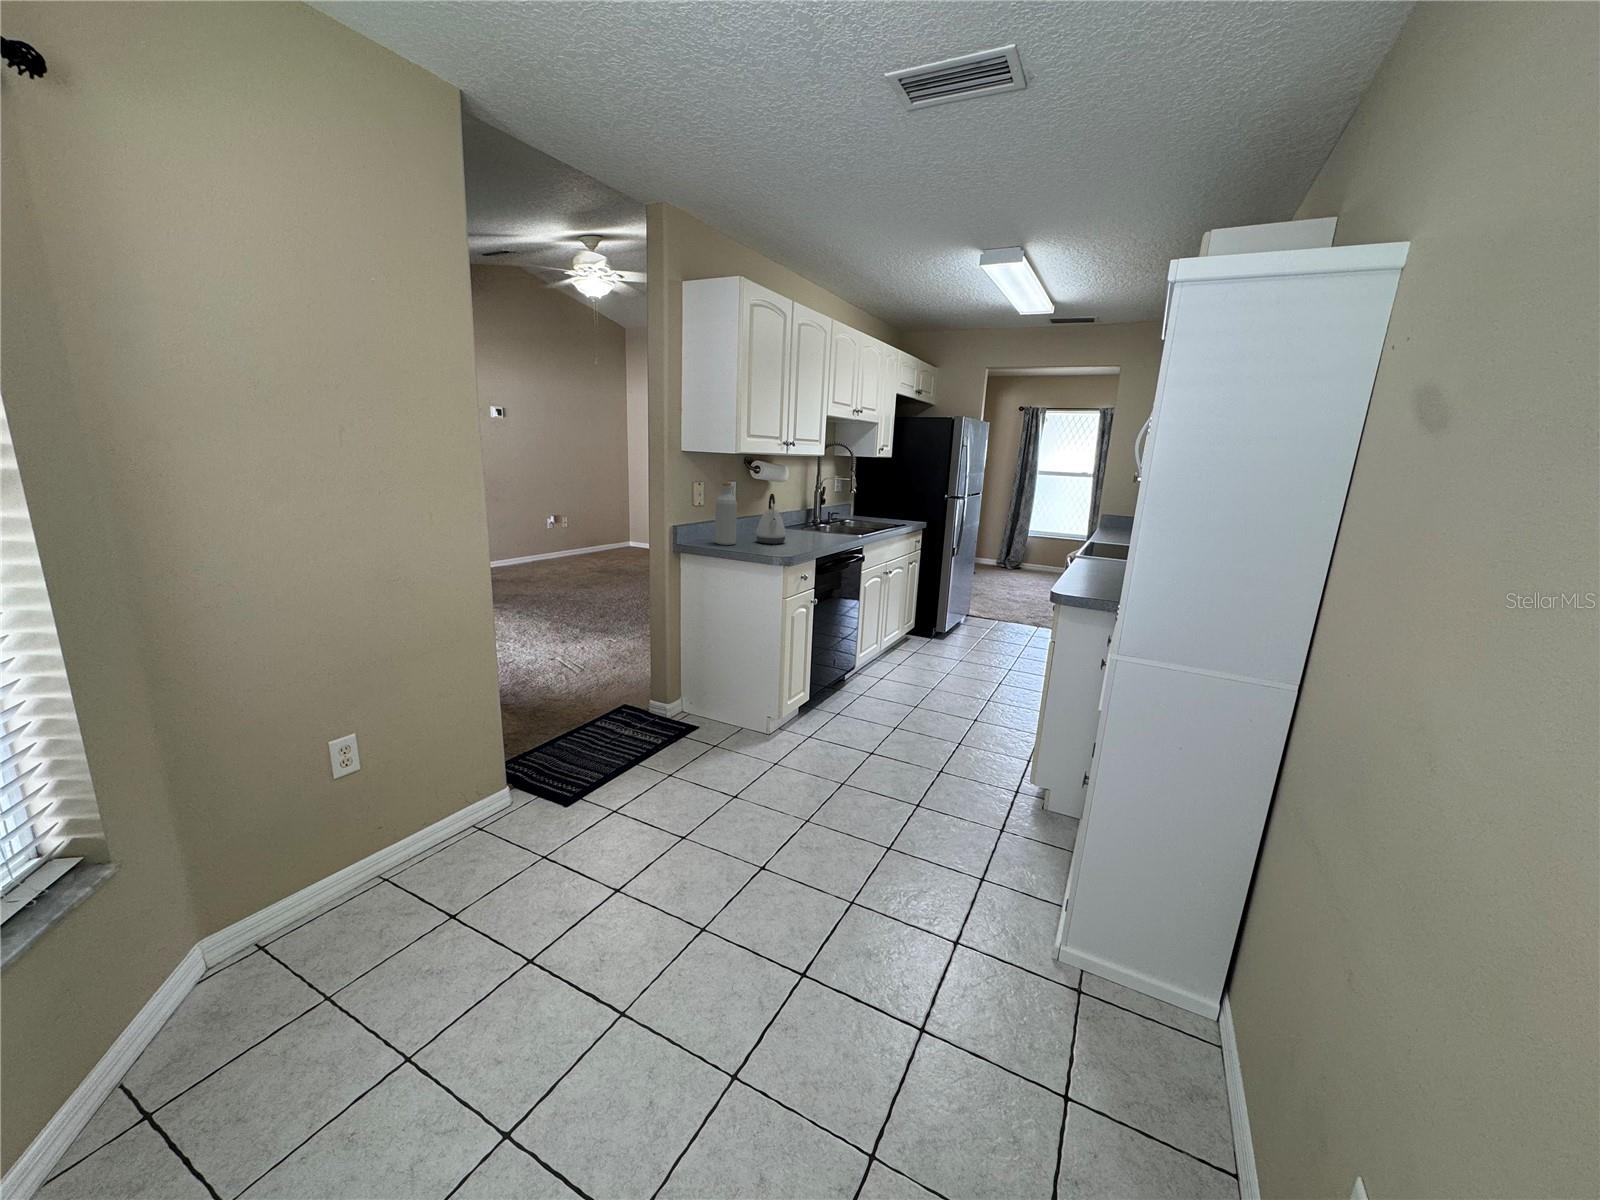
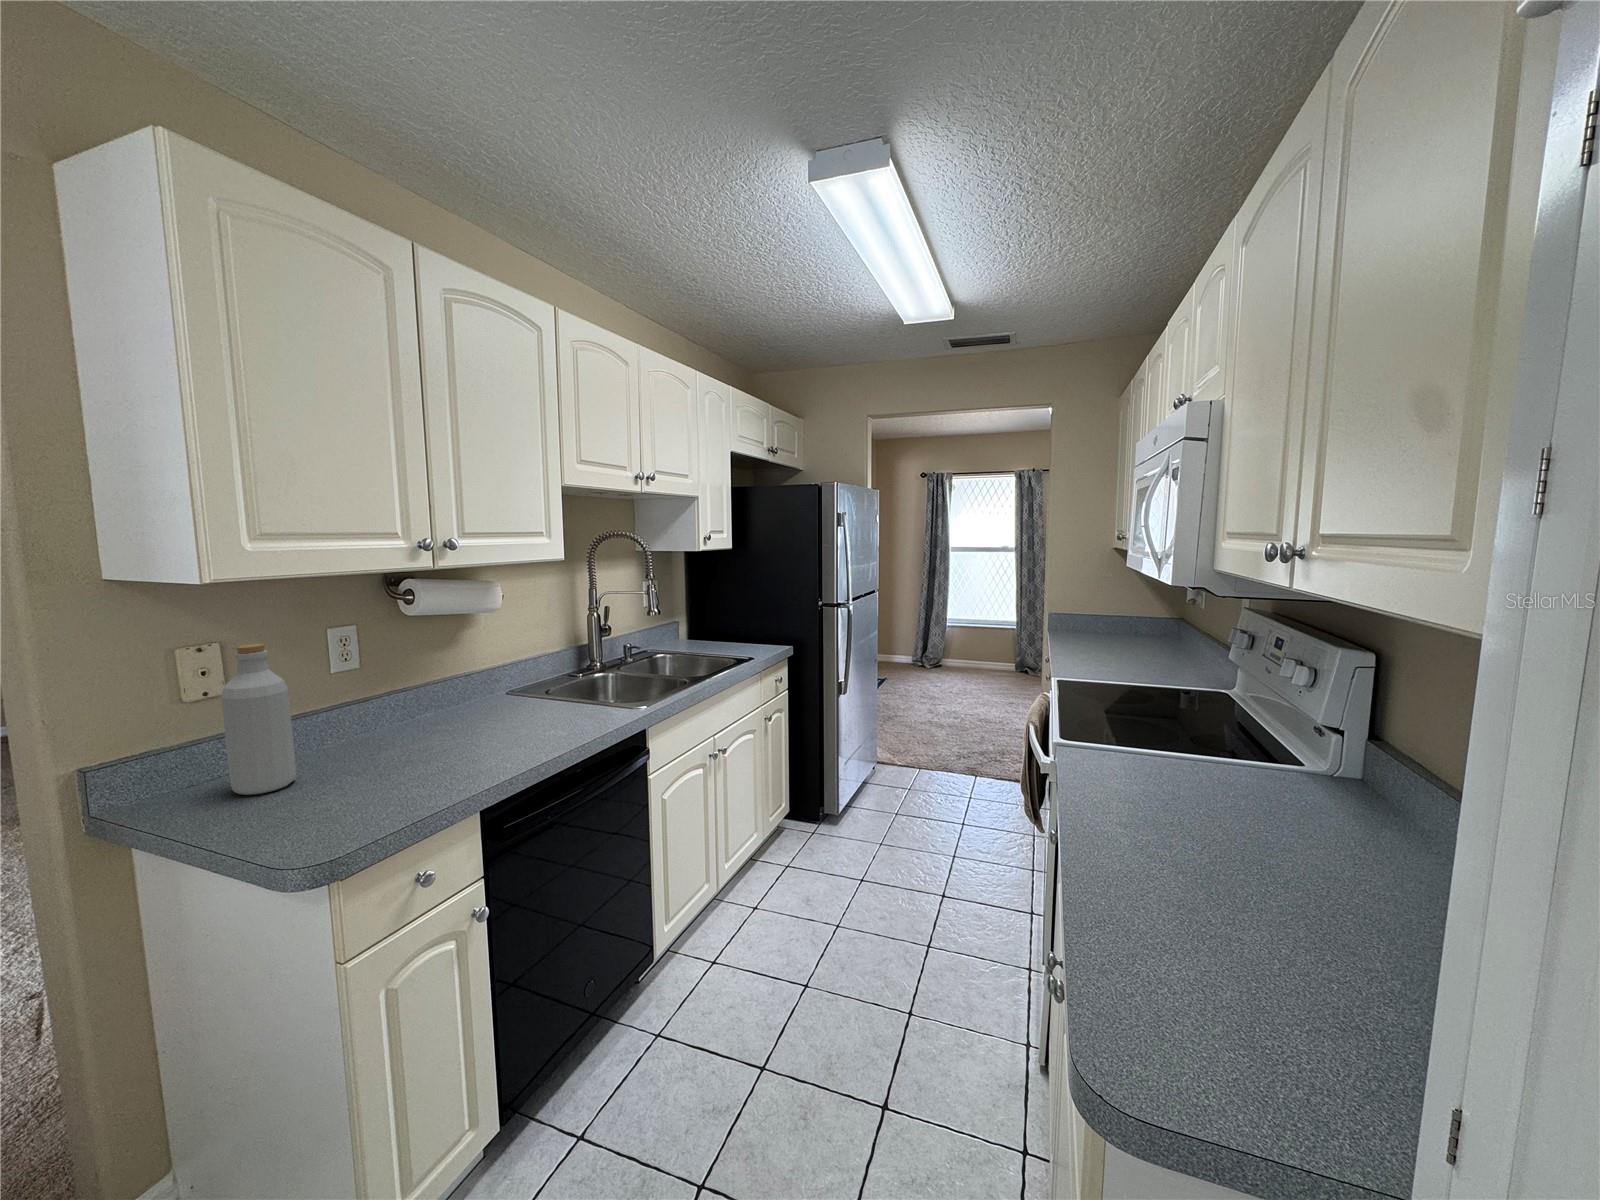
kettle: present [756,494,786,544] -> none [360,655,441,771]

